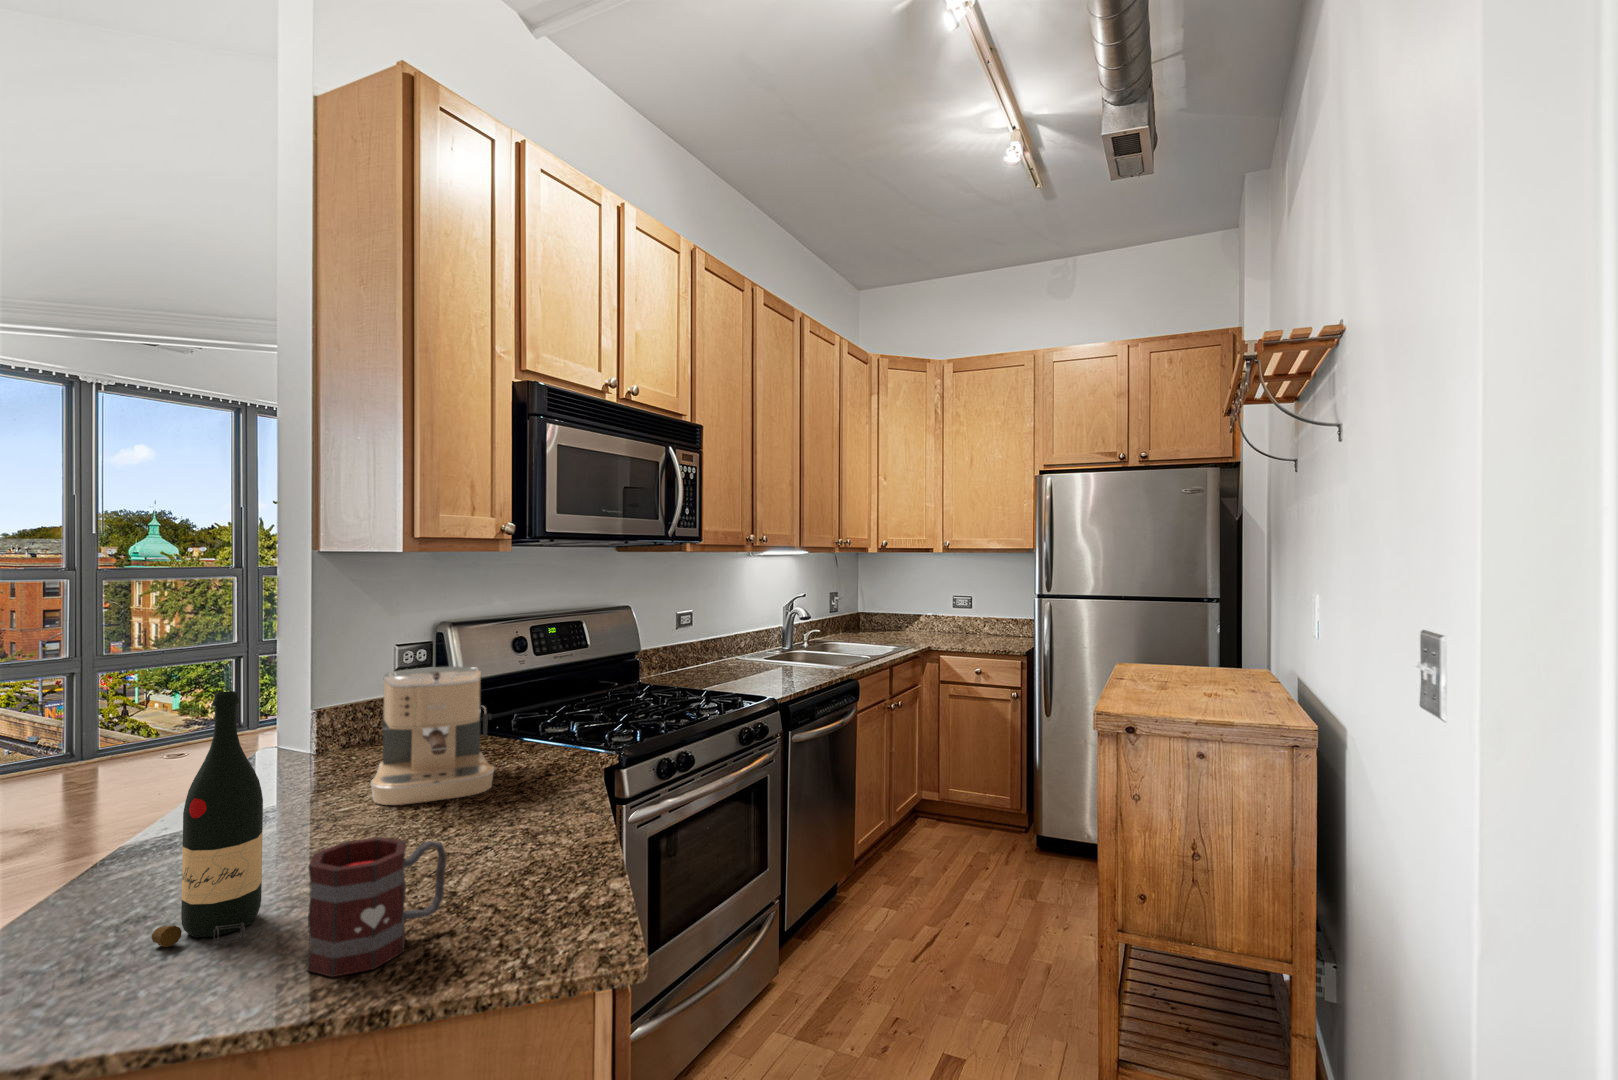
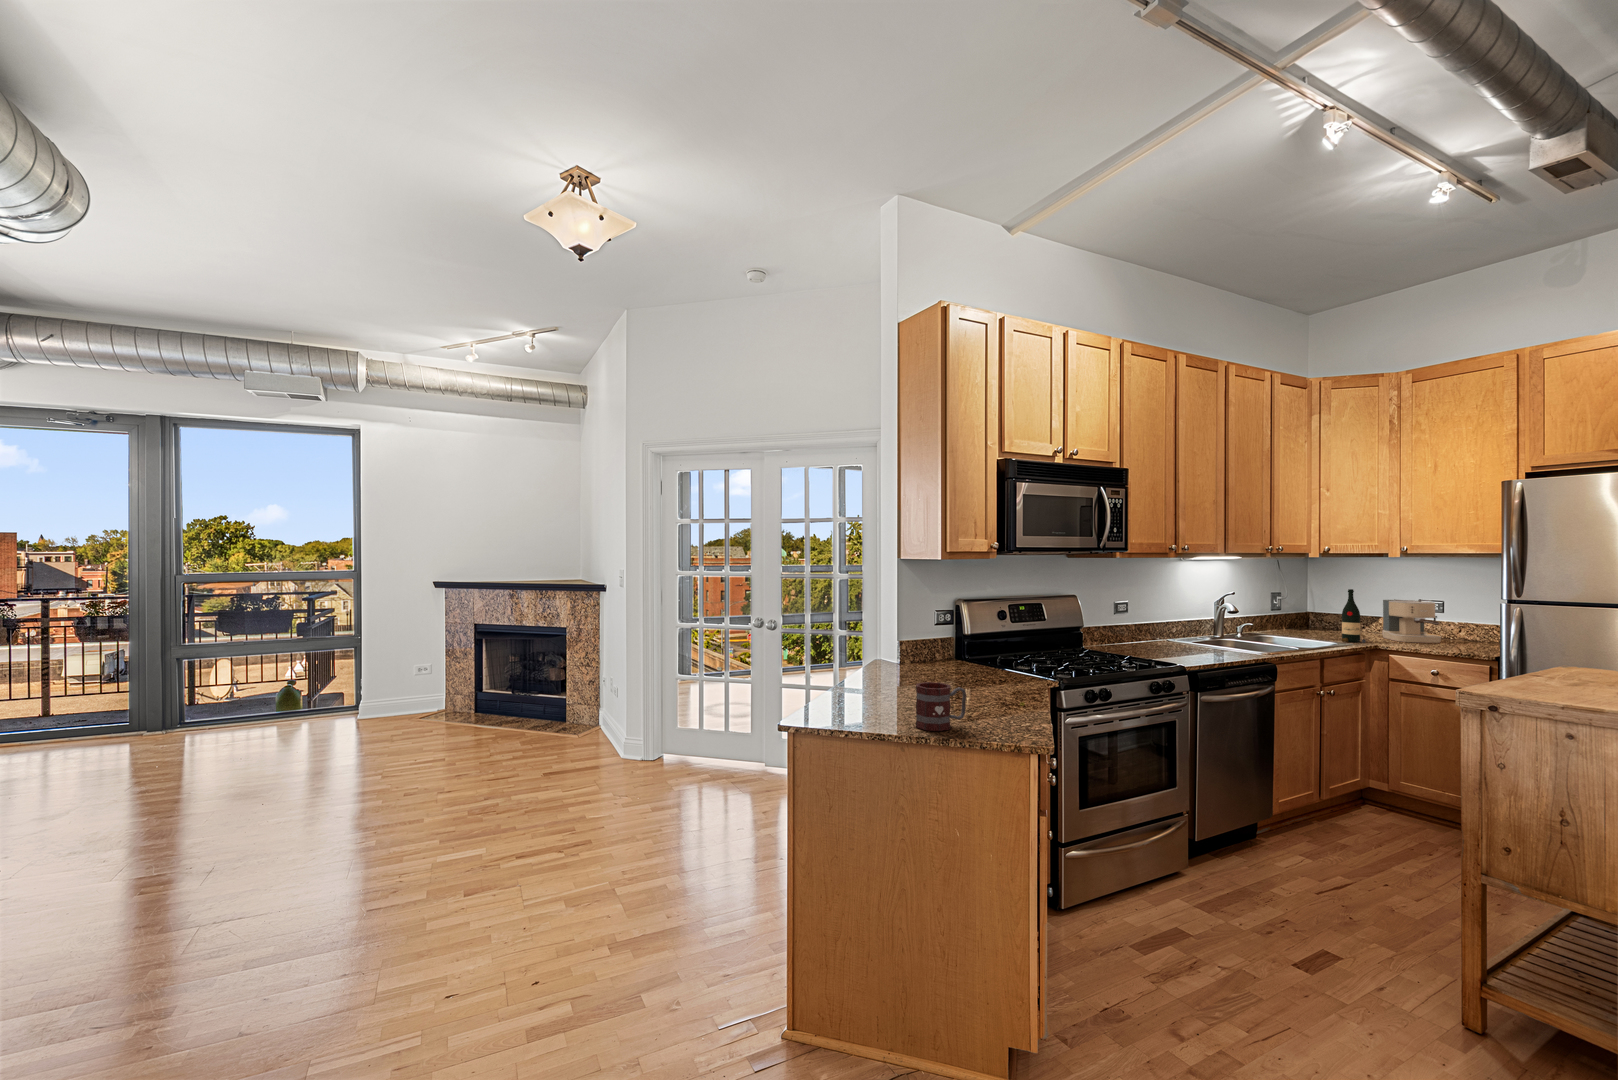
coffee maker: present [370,666,494,805] -> present [1382,599,1441,643]
wine bottle: present [152,691,263,947] -> present [1342,589,1366,643]

